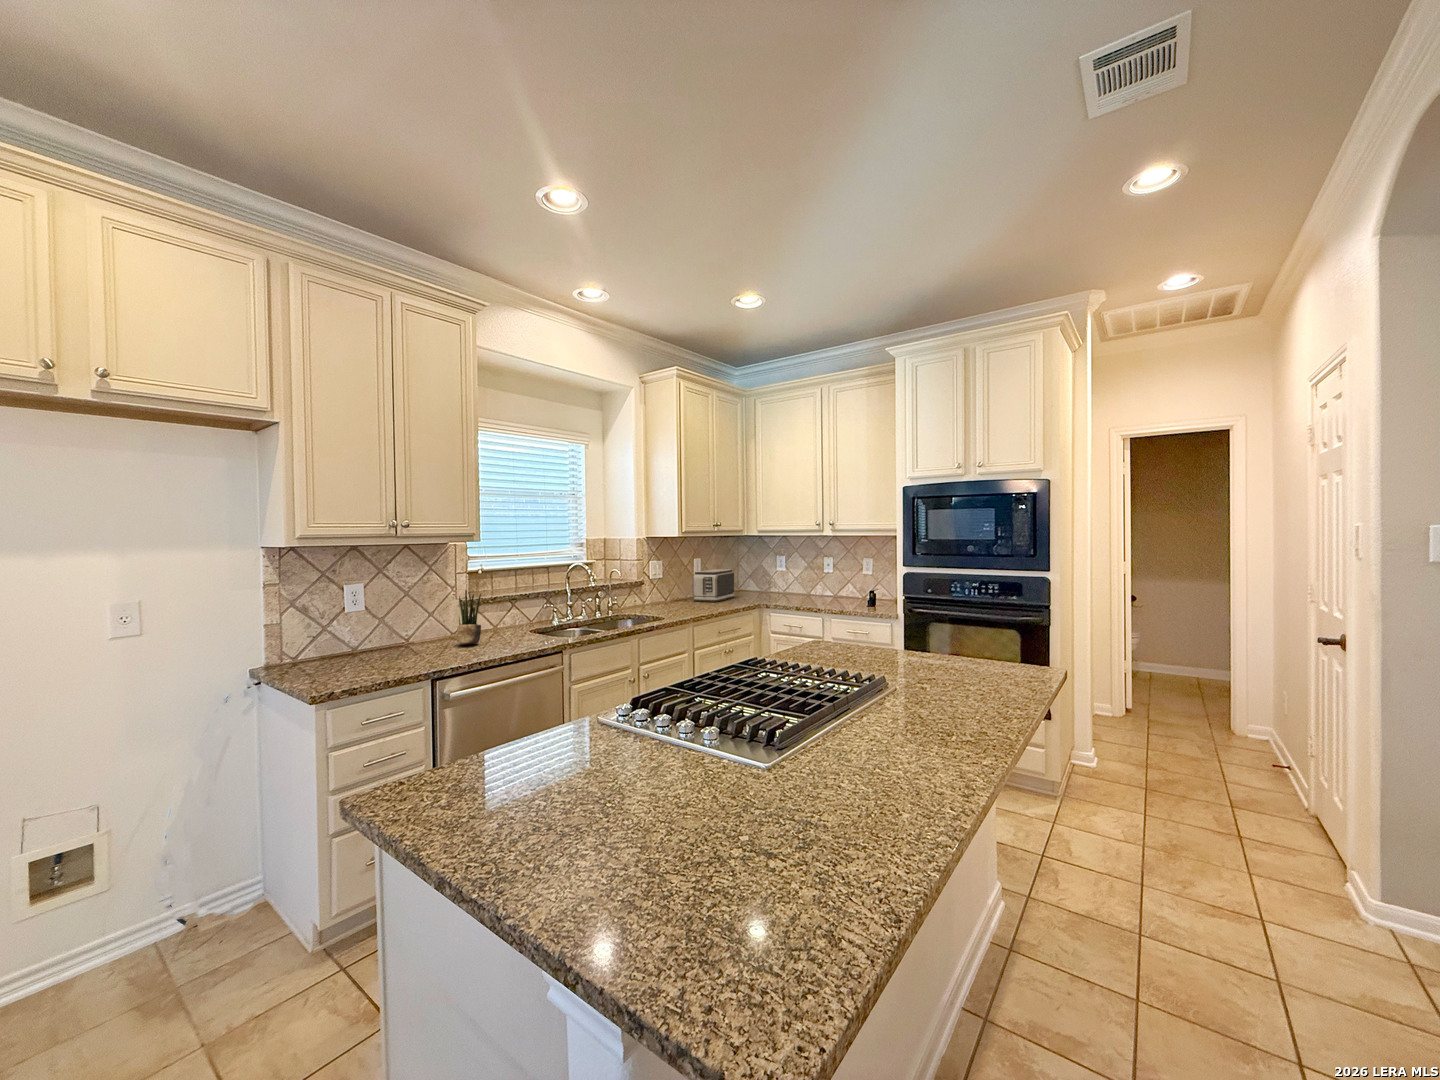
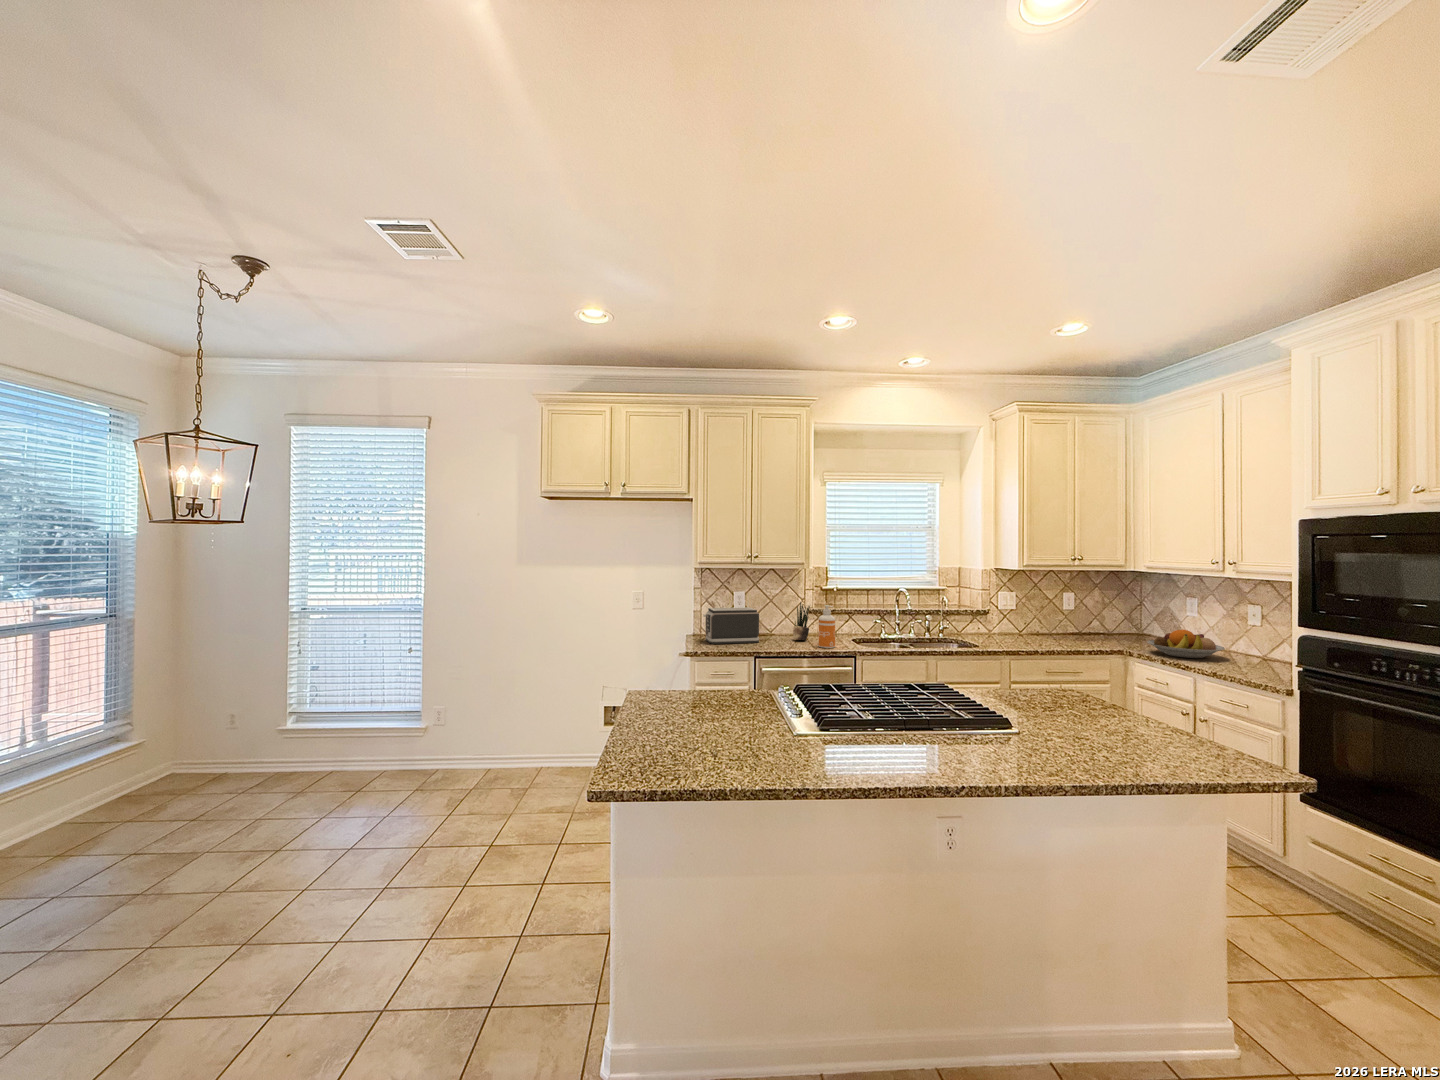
toaster: present [692,569,734,602] -> present [703,607,759,644]
fruit bowl: none [771,580,822,603] -> present [1147,630,1225,658]
soap dispenser: none [510,589,534,647] -> present [819,605,835,648]

